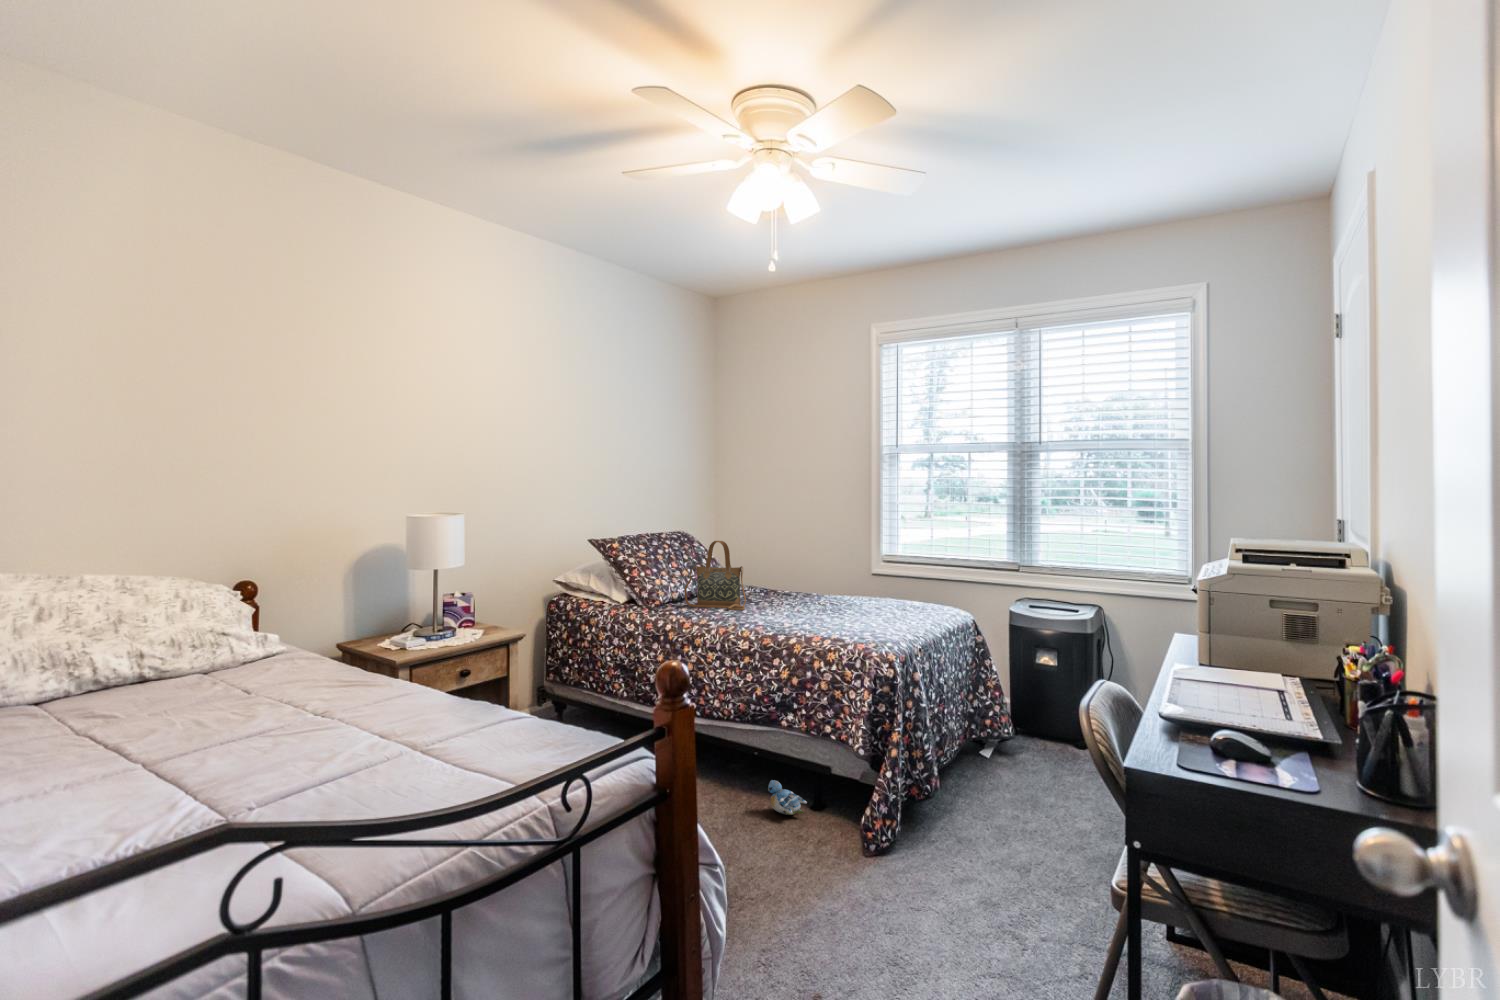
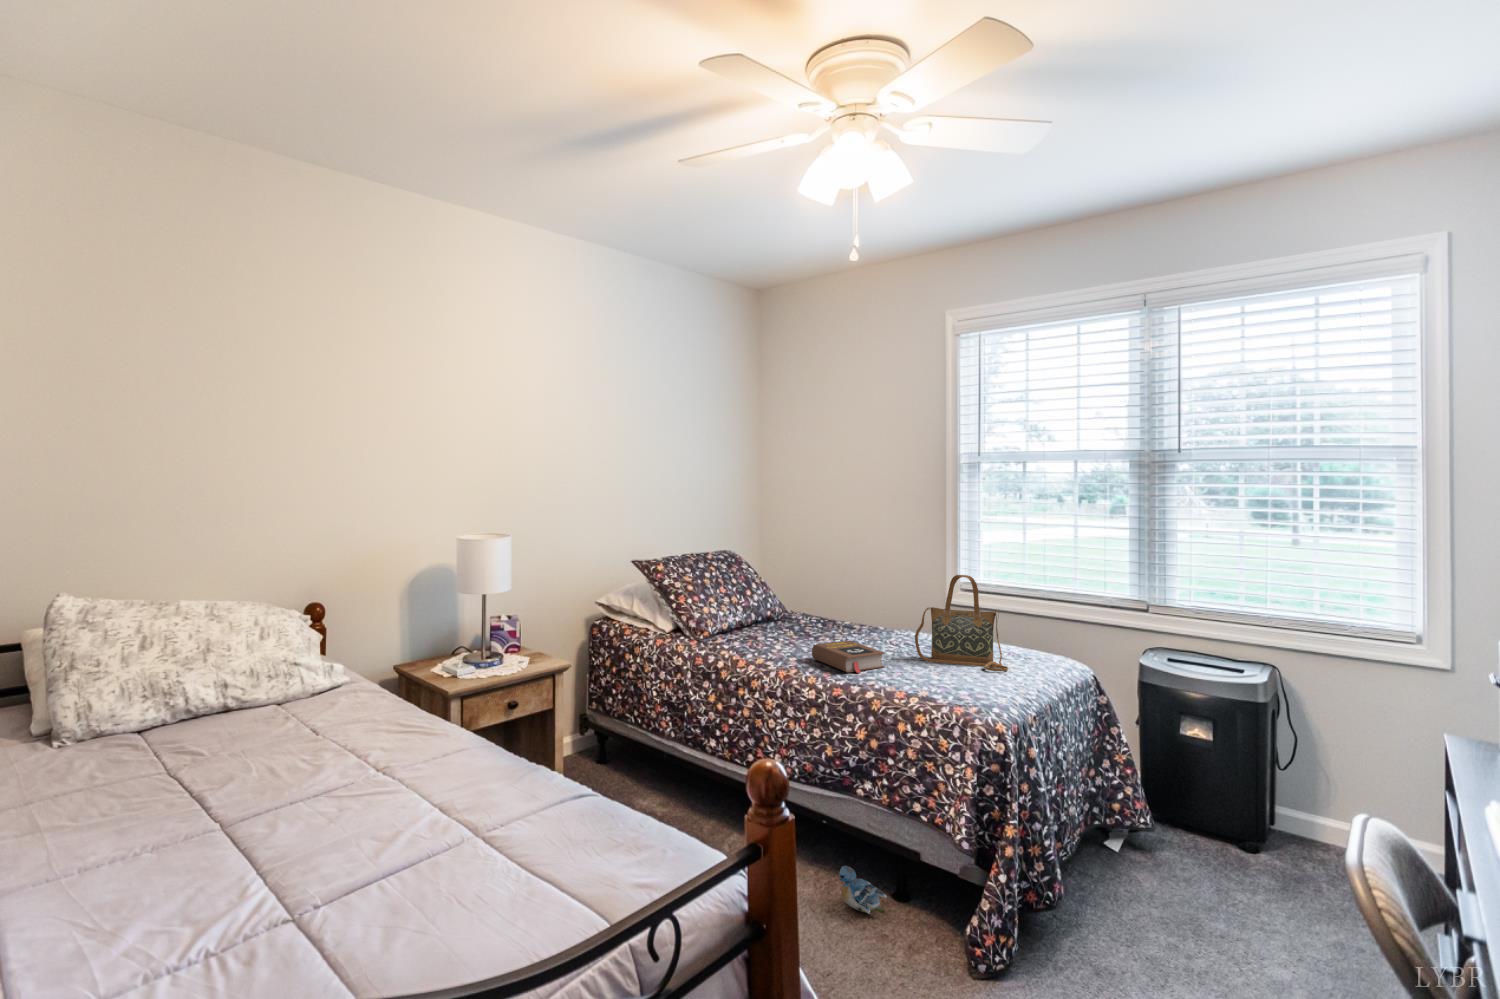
handbag: present [684,541,746,610] -> present [915,575,1008,671]
book: none [746,602,806,627] -> present [812,641,885,673]

